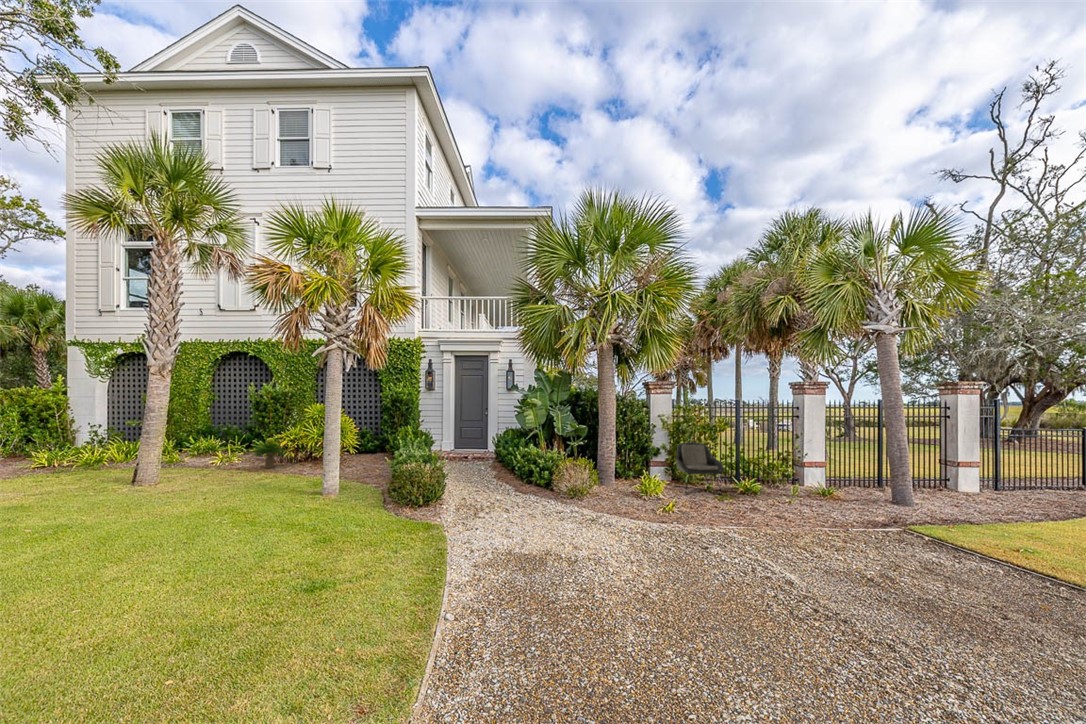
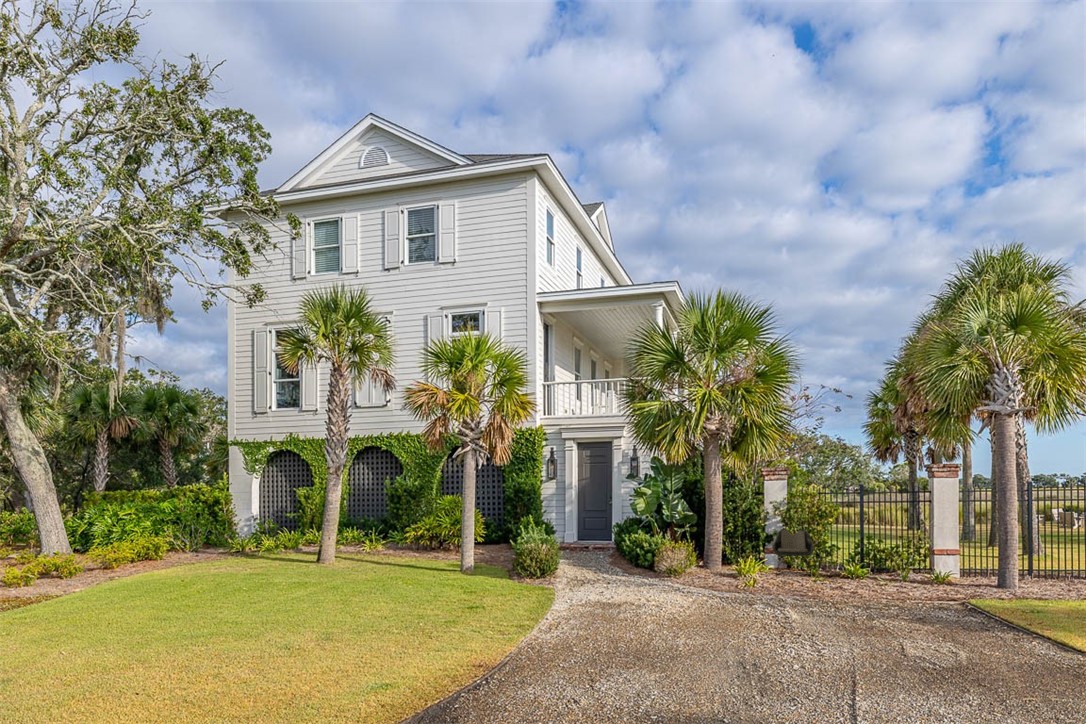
potted plant: present [254,442,286,468] -> none [398,529,427,554]

